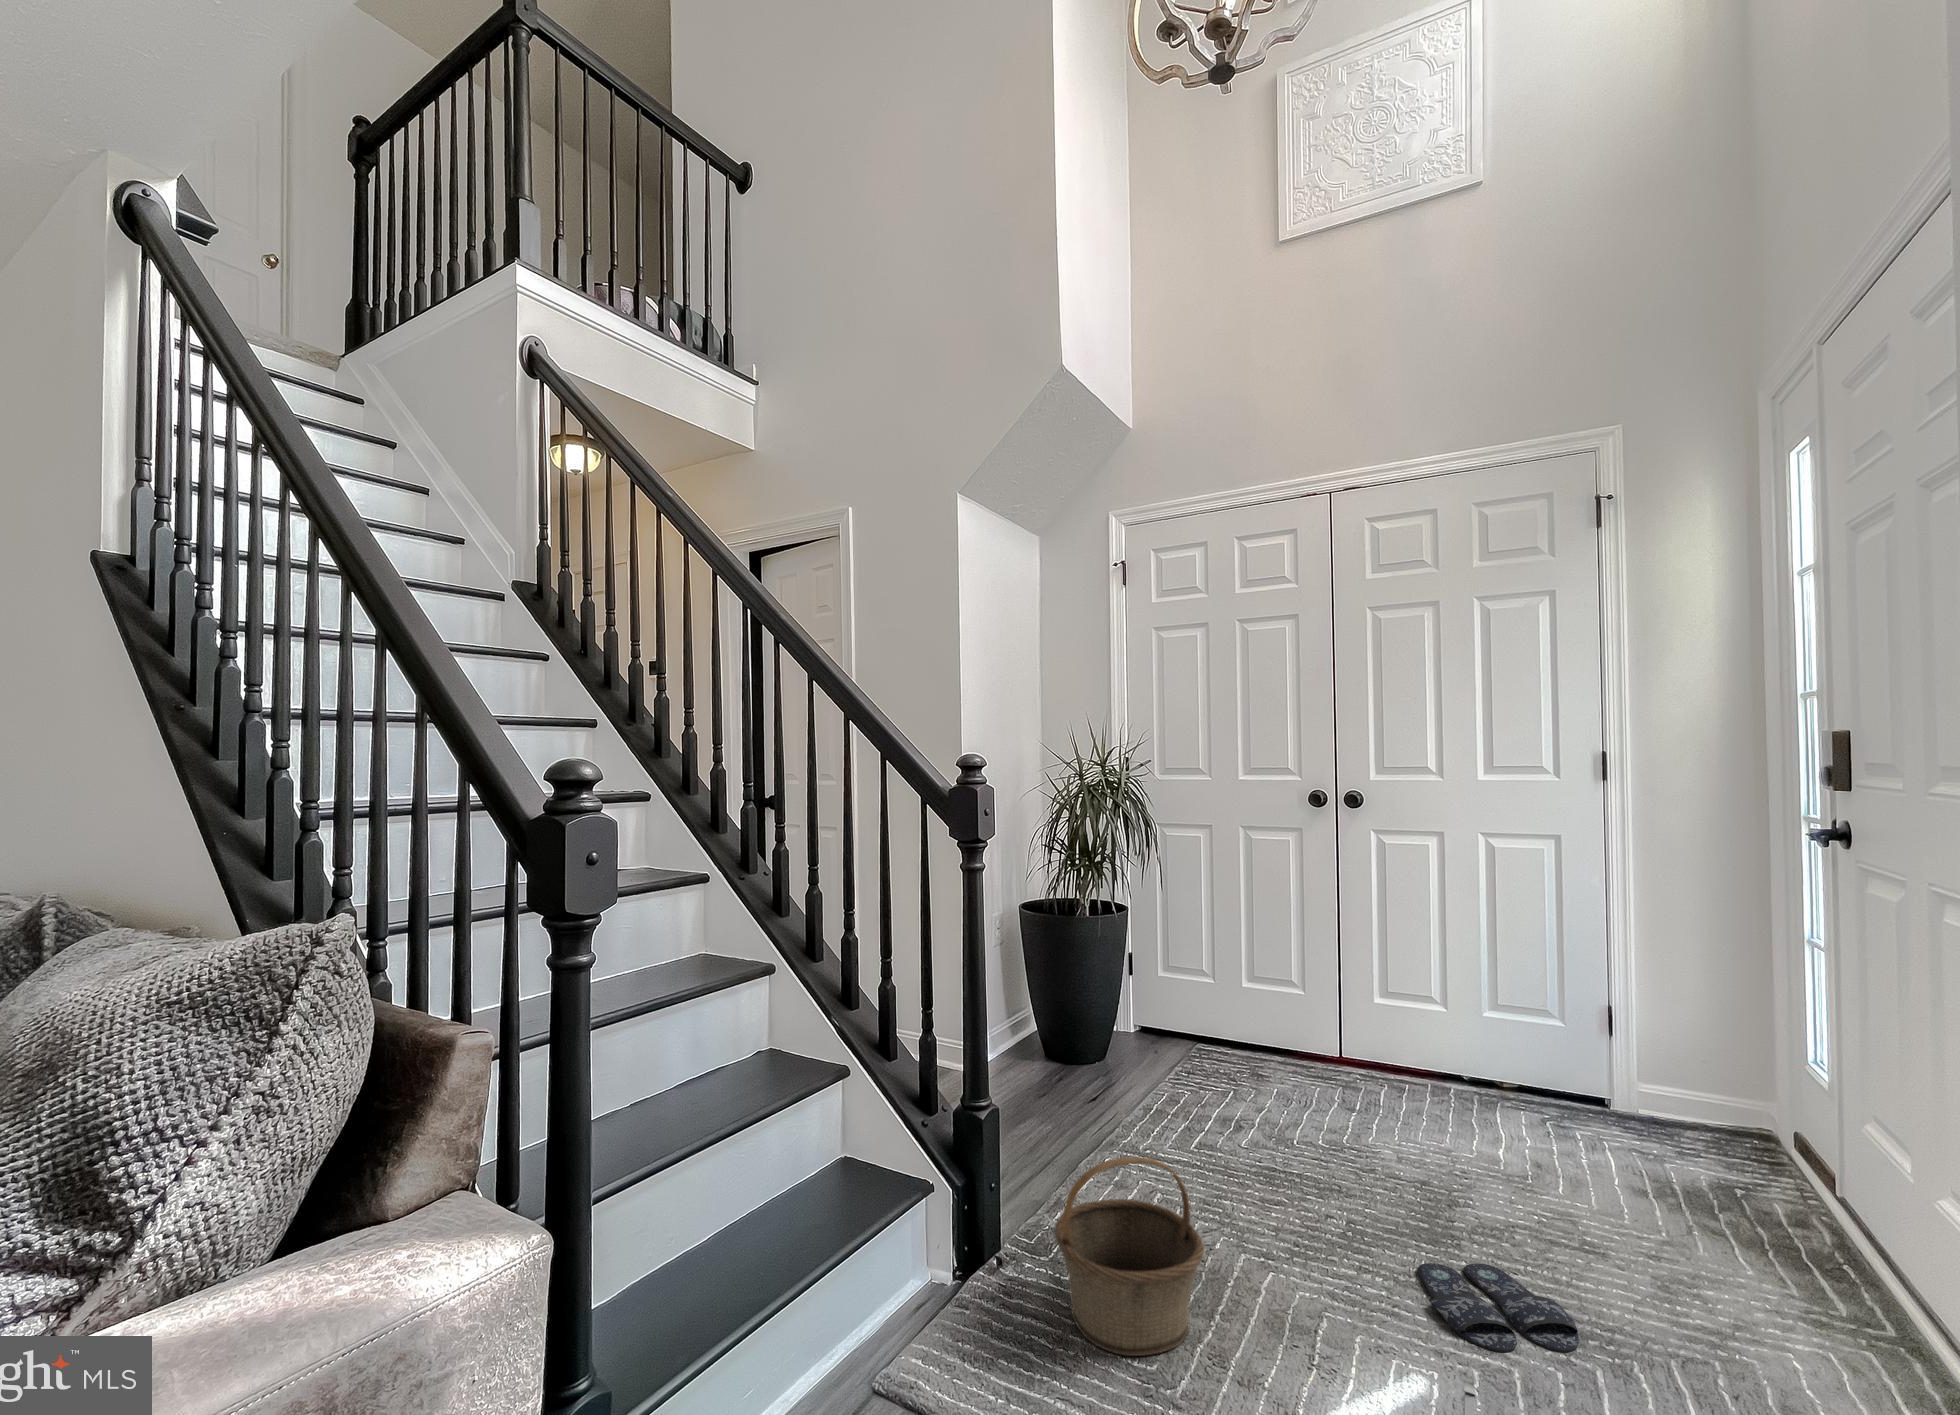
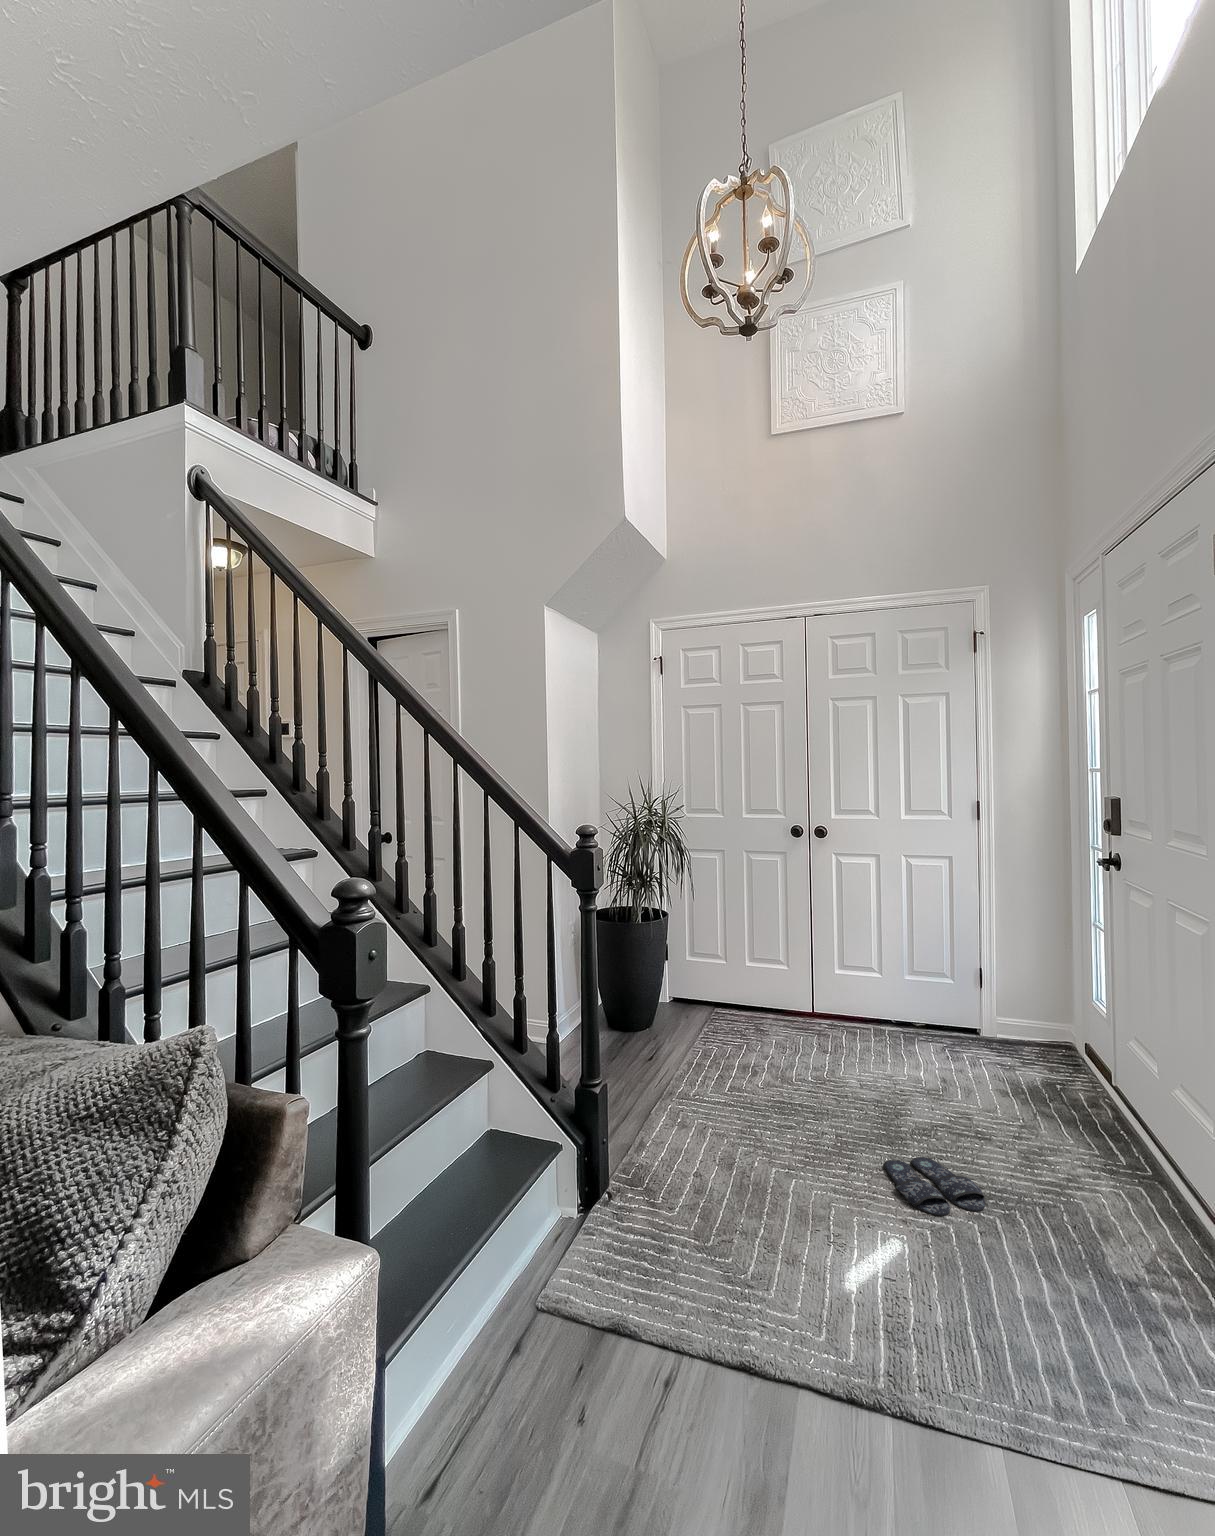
basket: present [1054,1157,1204,1356] -> none [658,1113,761,1249]

